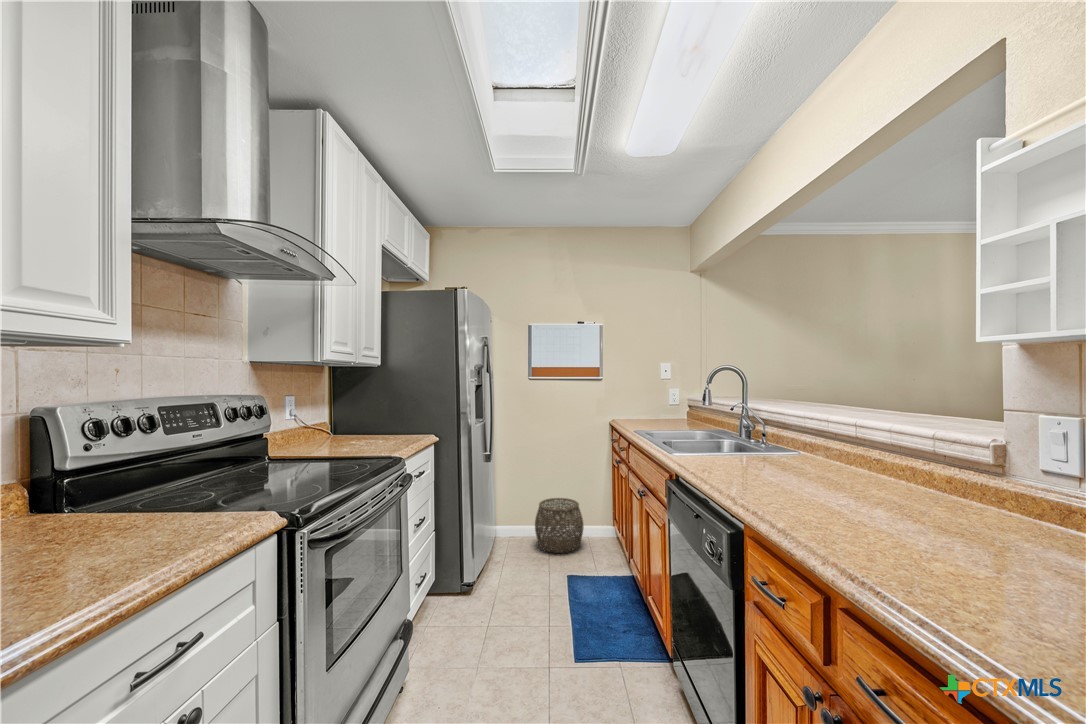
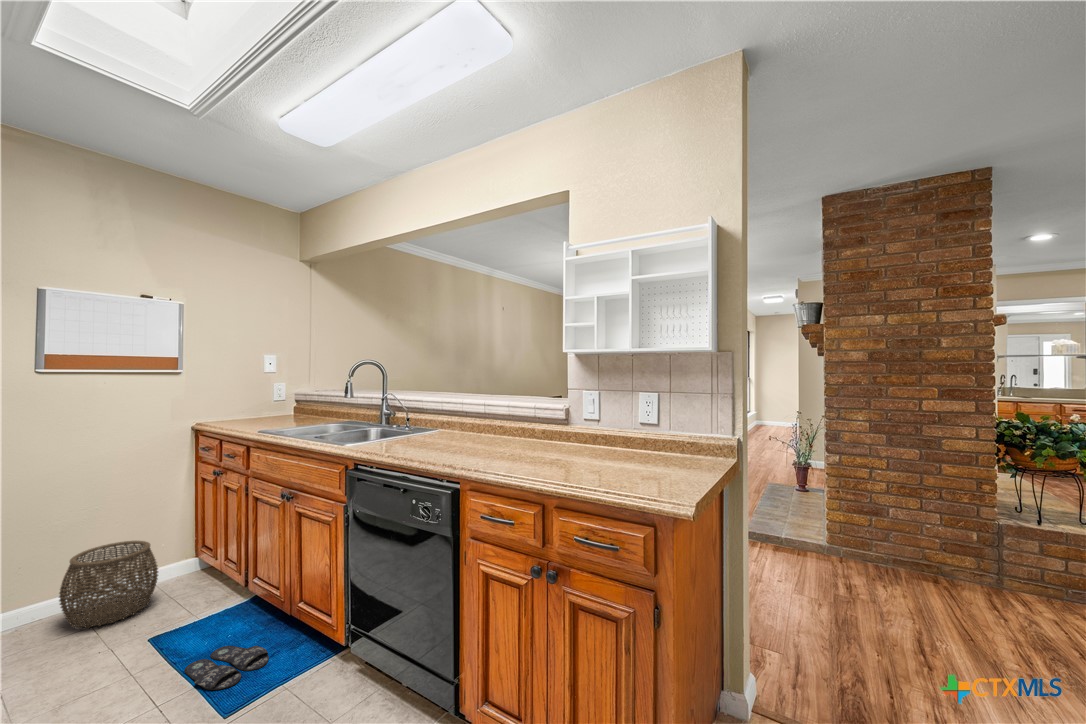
slippers: none [569,604,621,641] -> present [185,646,269,690]

